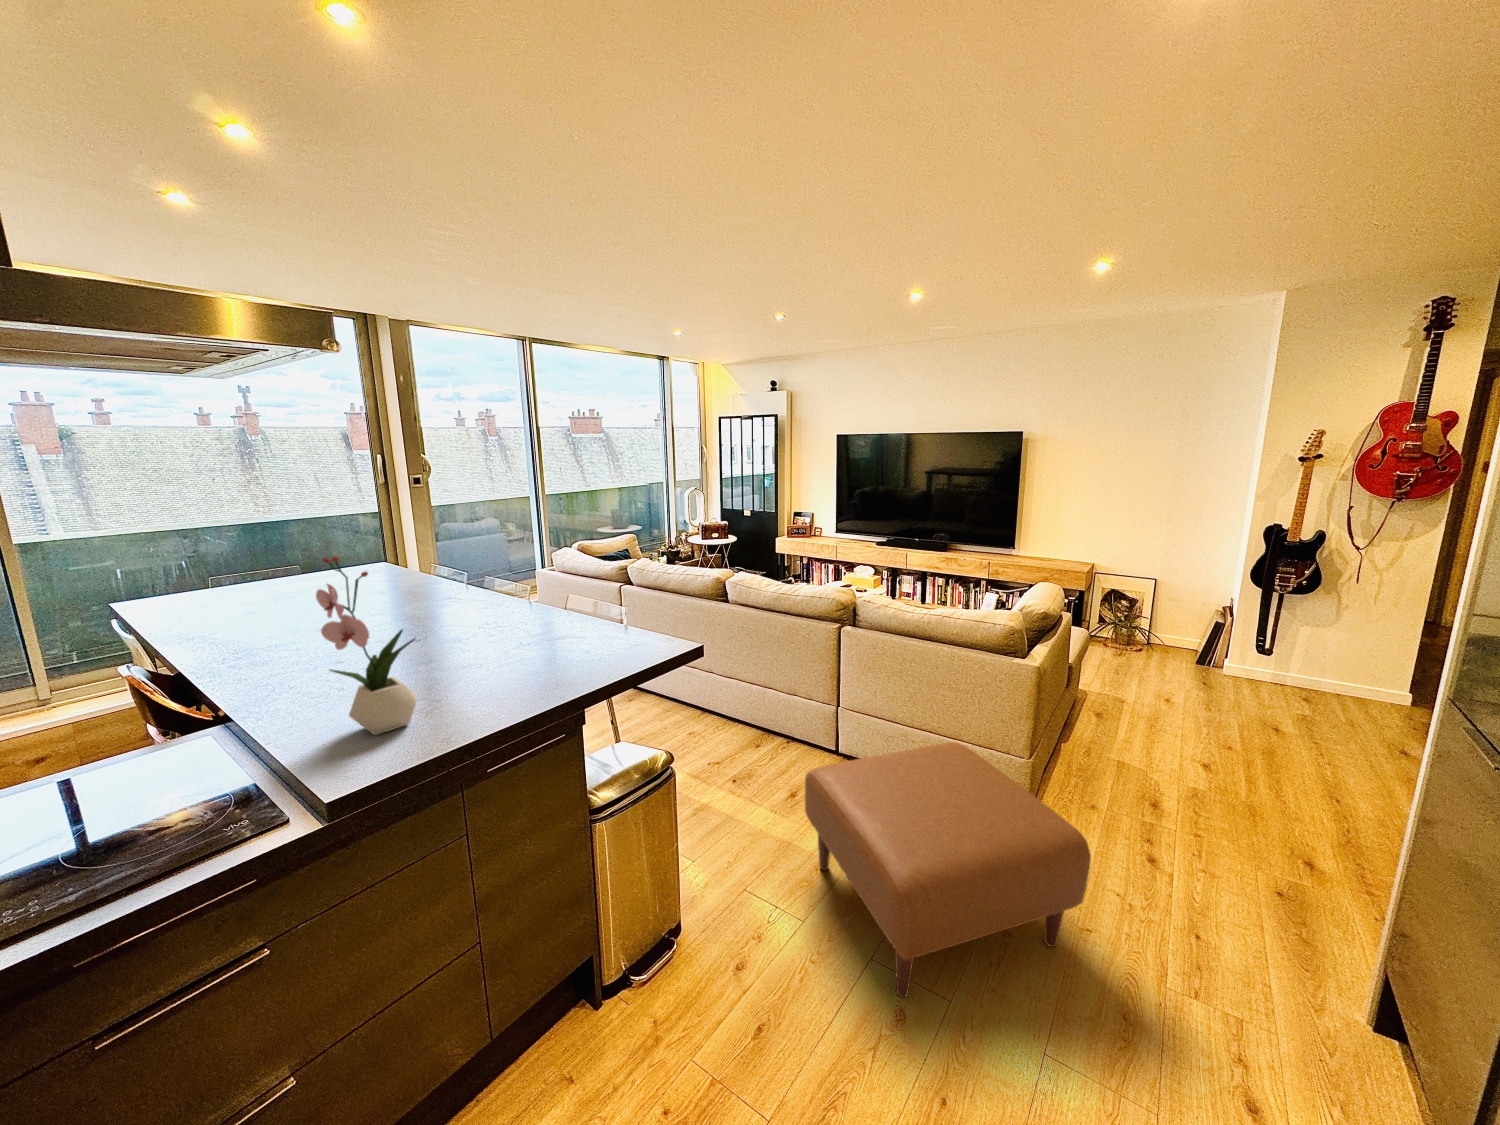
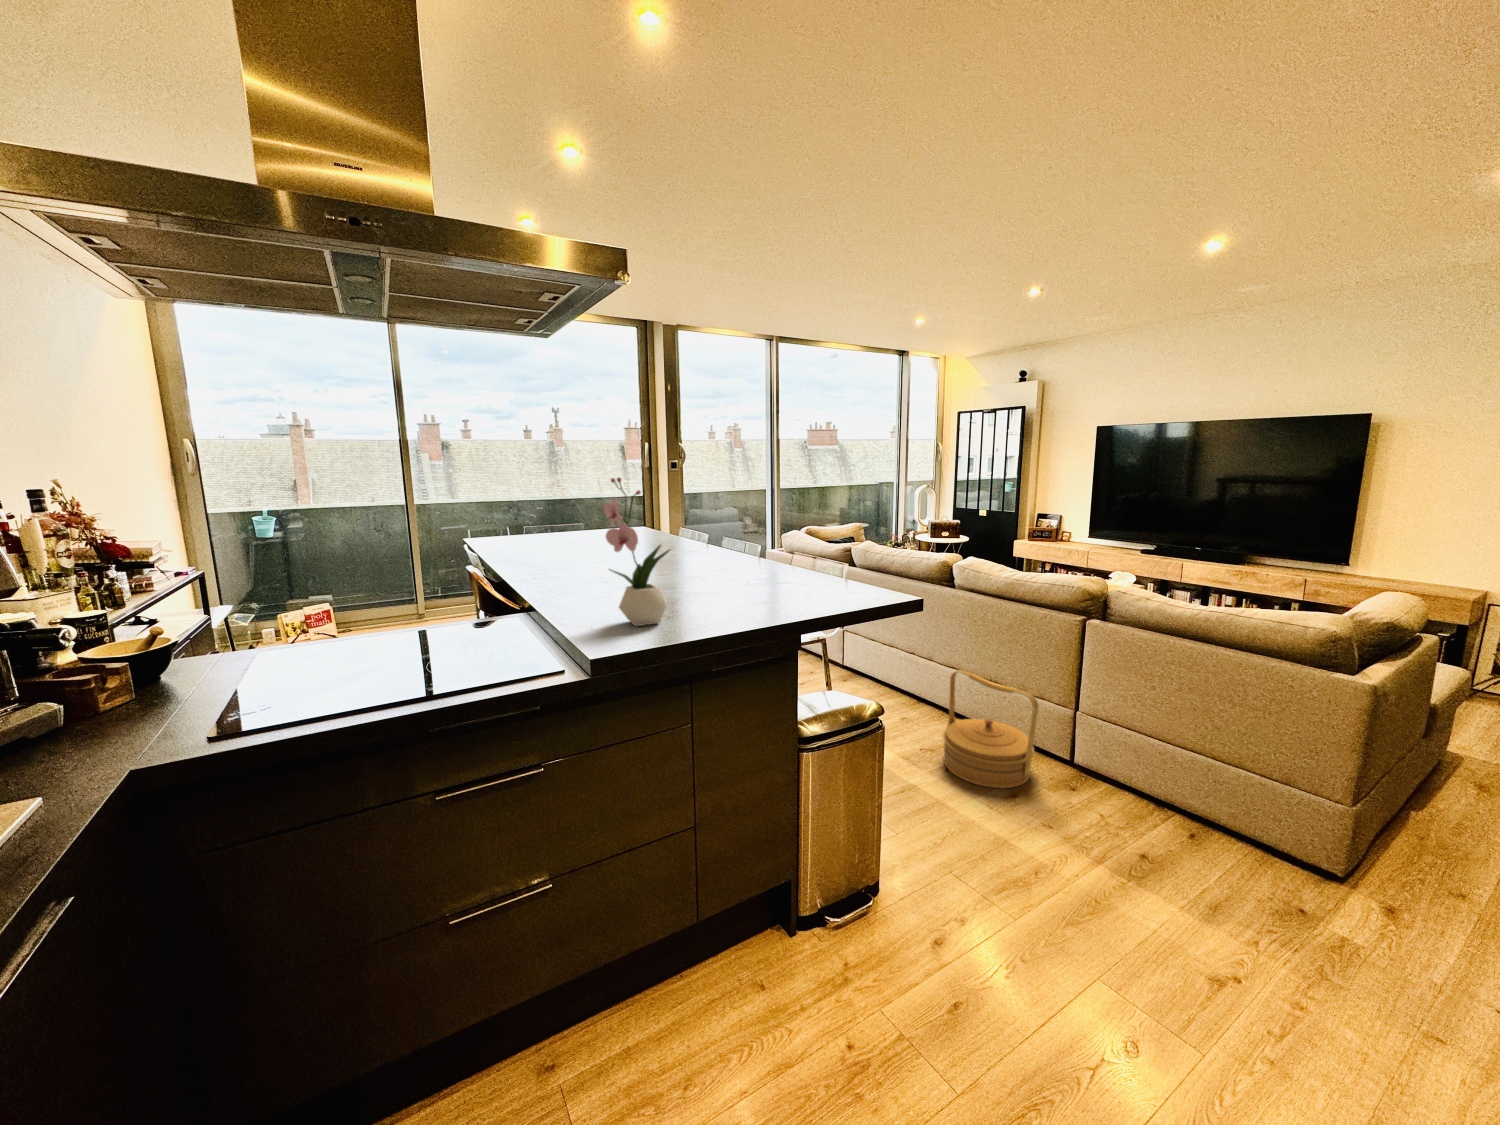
woven basket: none [729,681,809,789] -> present [943,670,1038,788]
ottoman: present [805,742,1091,997] -> none [1025,760,1444,1043]

